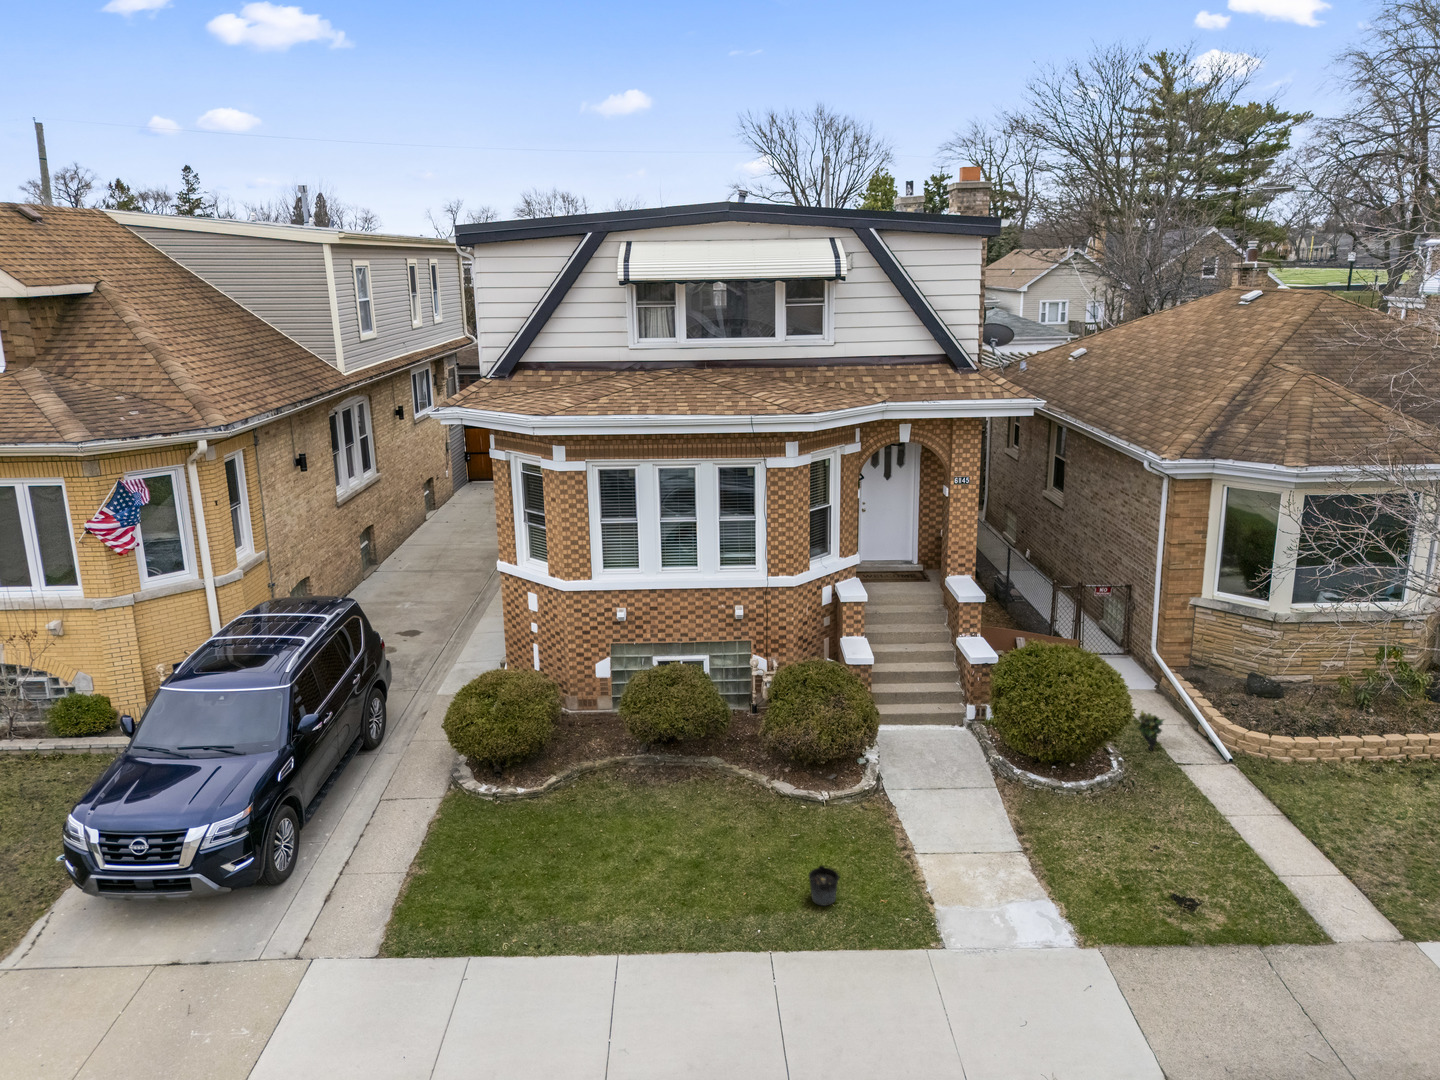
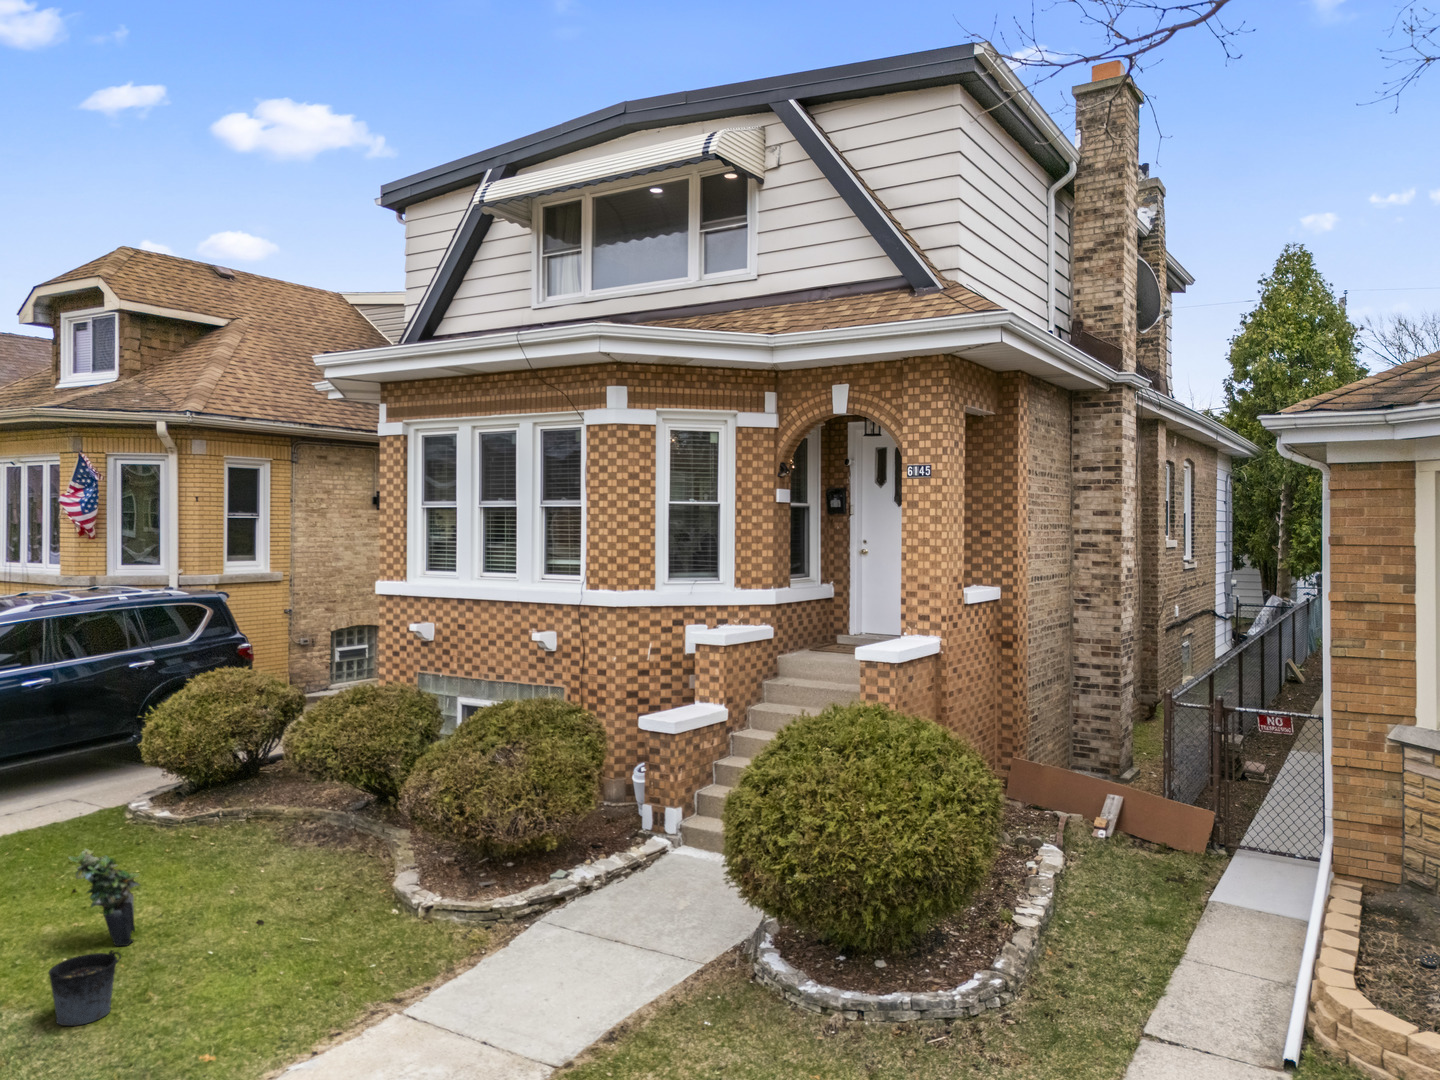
potted plant: present [1137,711,1164,750] -> present [69,846,140,946]

